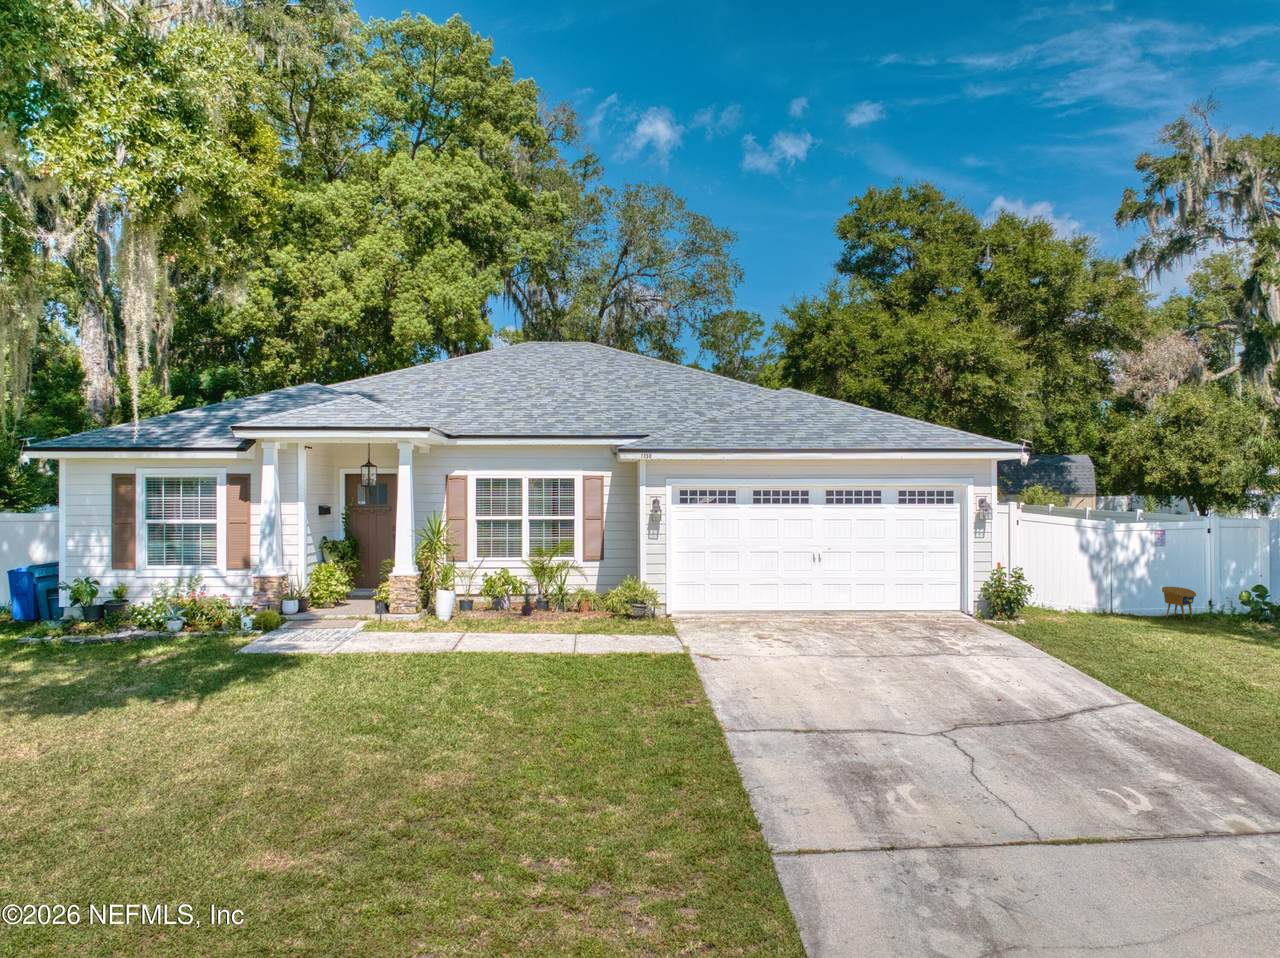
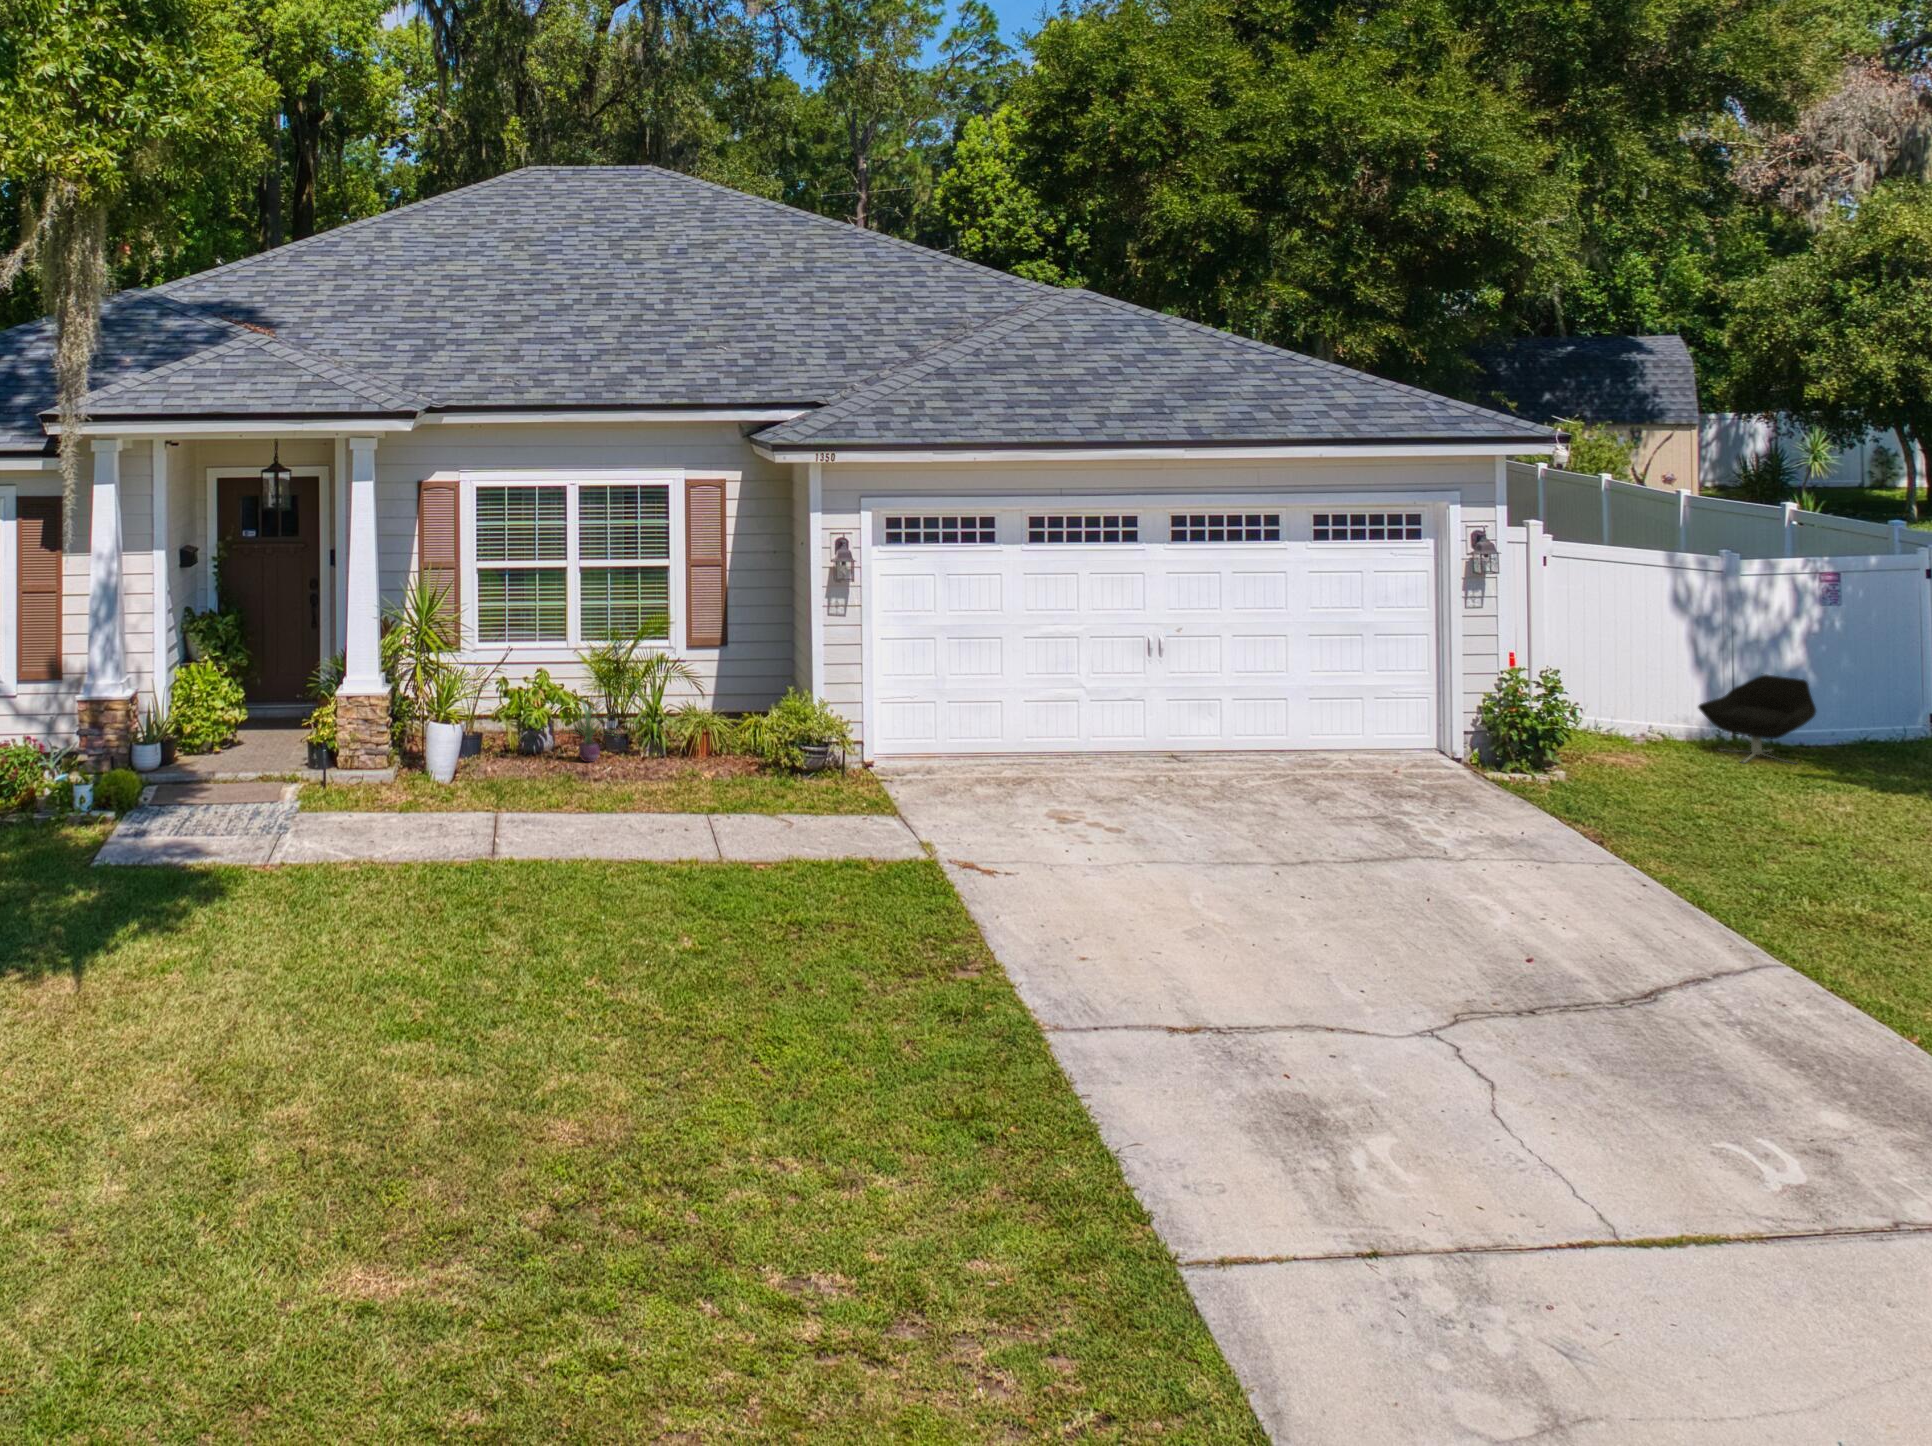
lounge chair: none [1091,579,1149,624] -> present [1698,674,1816,763]
side table: present [1162,587,1196,620] -> none [1842,685,1911,755]

